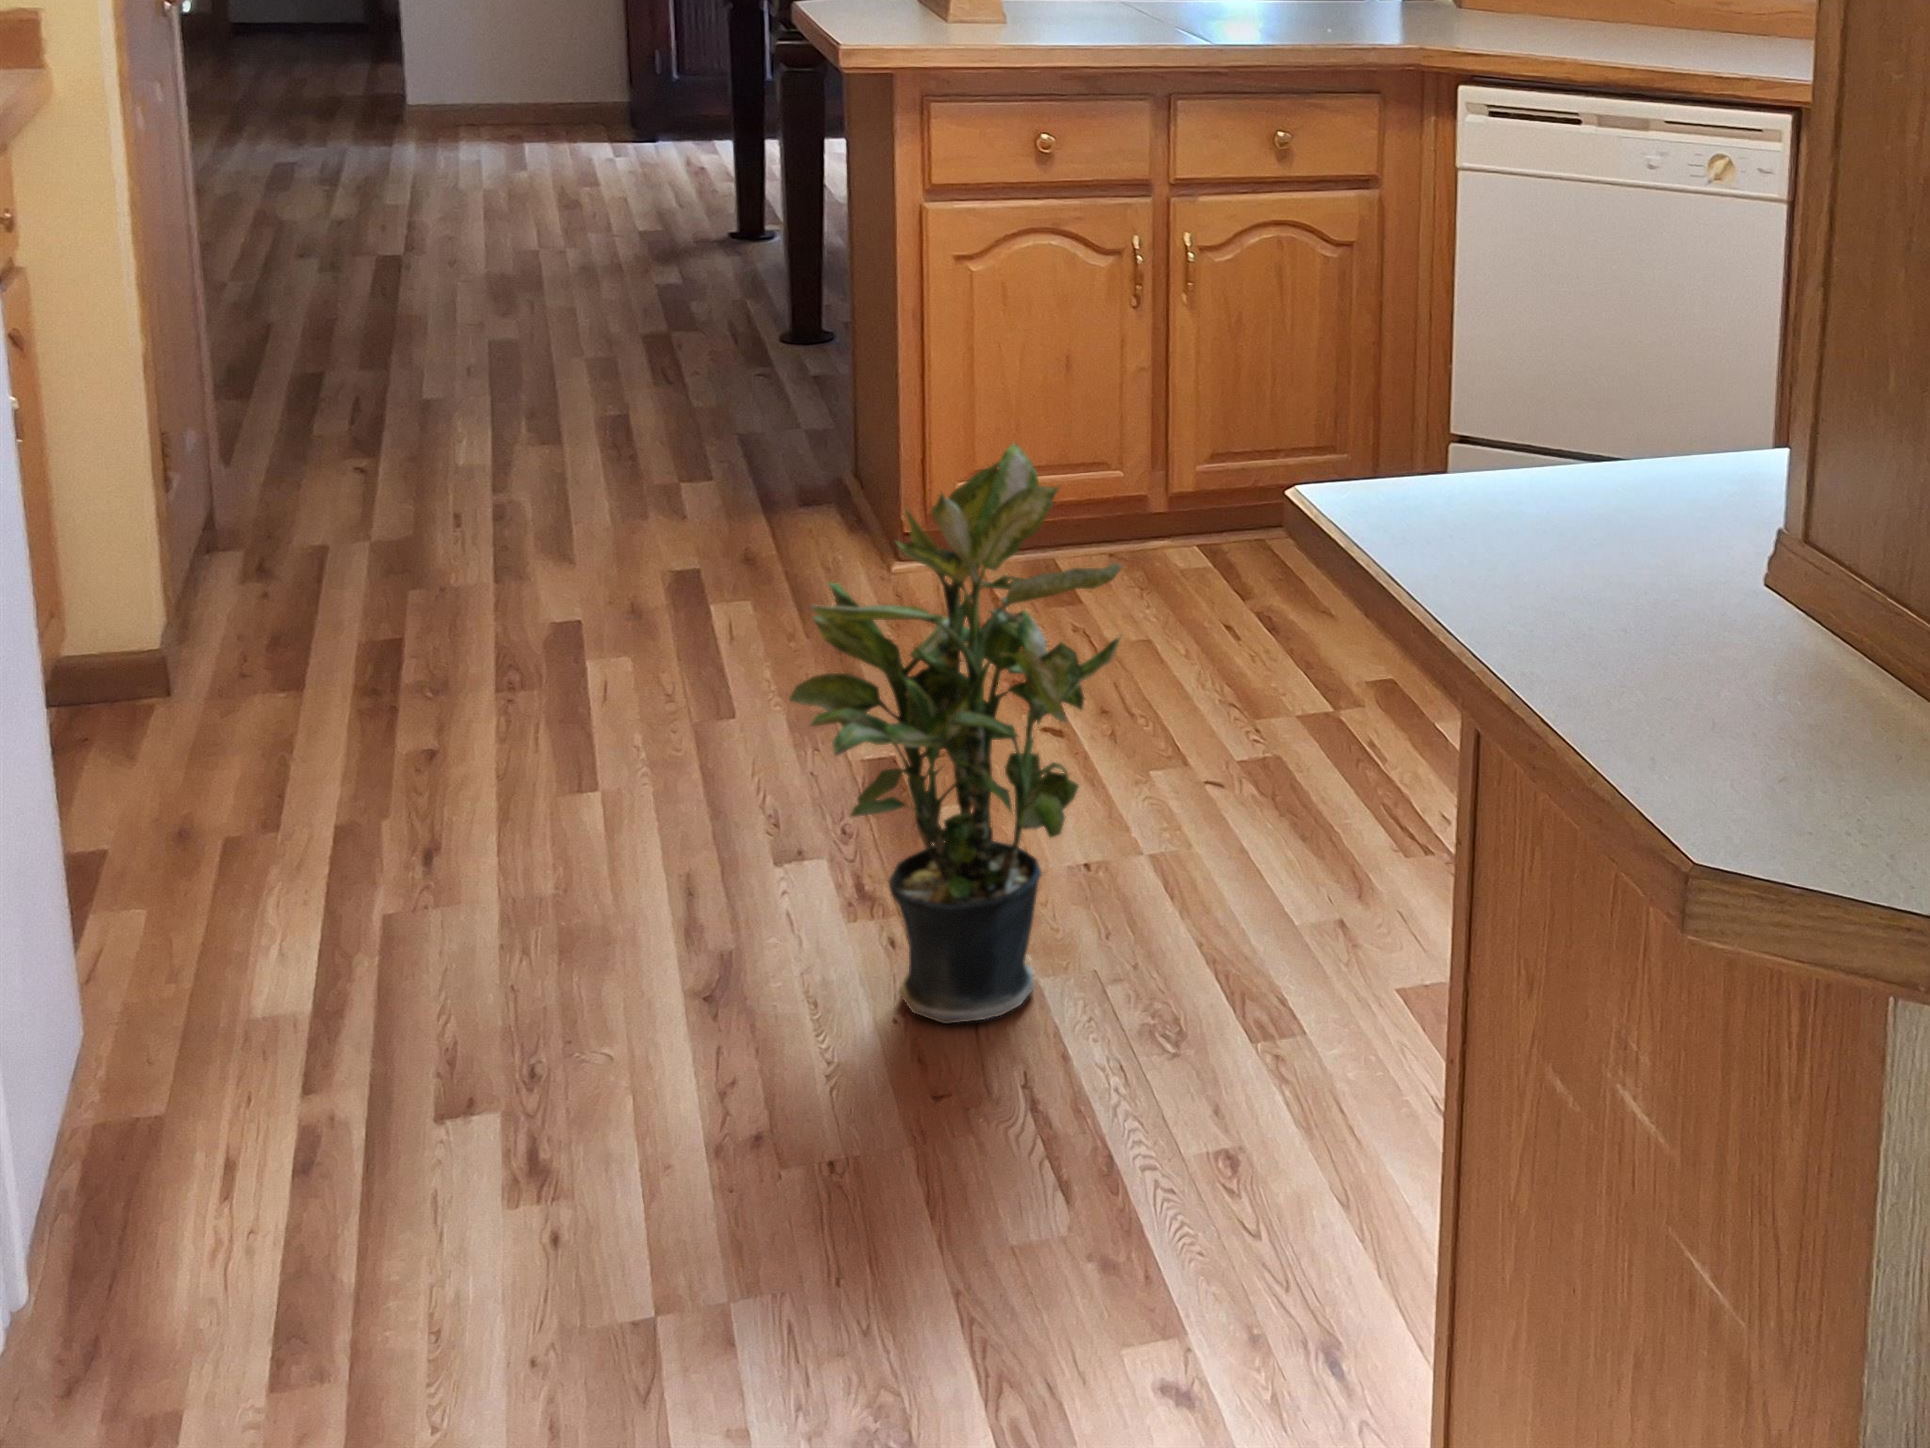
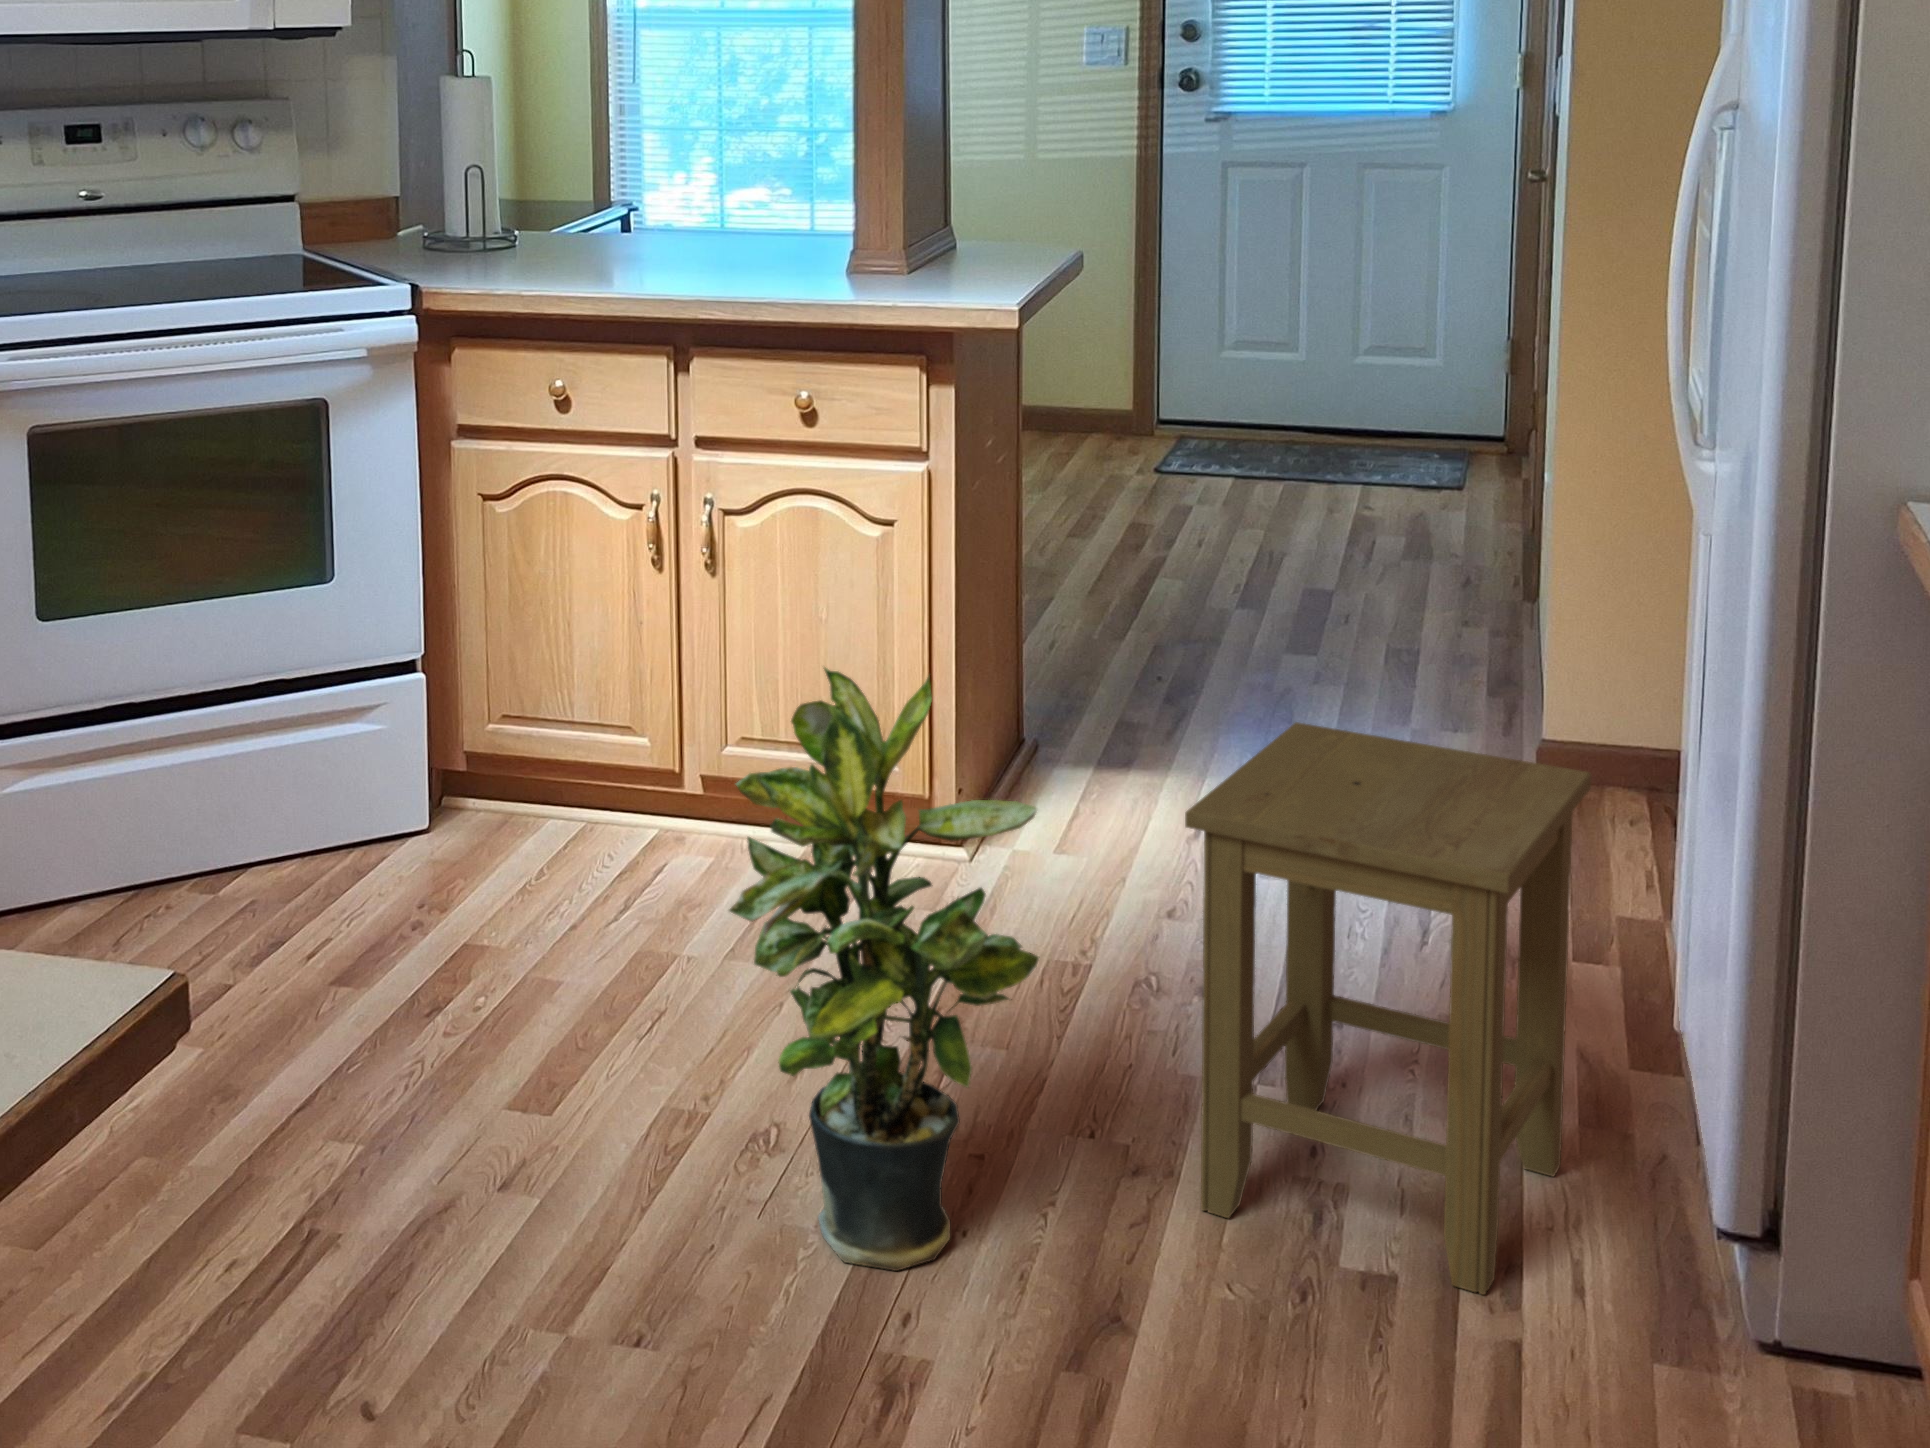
stool: none [139,679,672,1345] -> present [1185,722,1591,1294]

